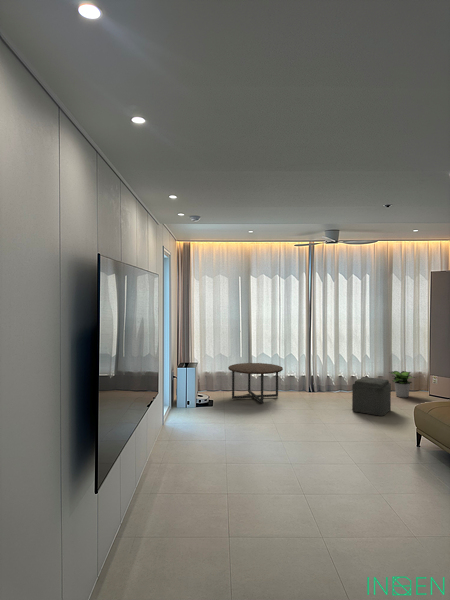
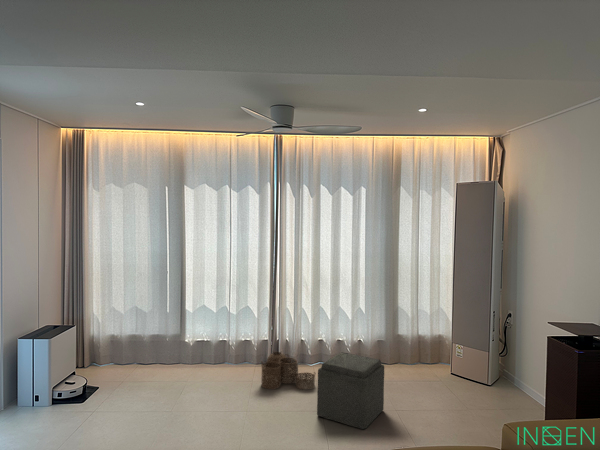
coffee table: present [228,363,283,403] -> none [130,321,221,397]
potted plant: present [391,371,415,397] -> none [391,333,435,377]
woven basket: none [307,381,343,402] -> present [261,352,316,389]

